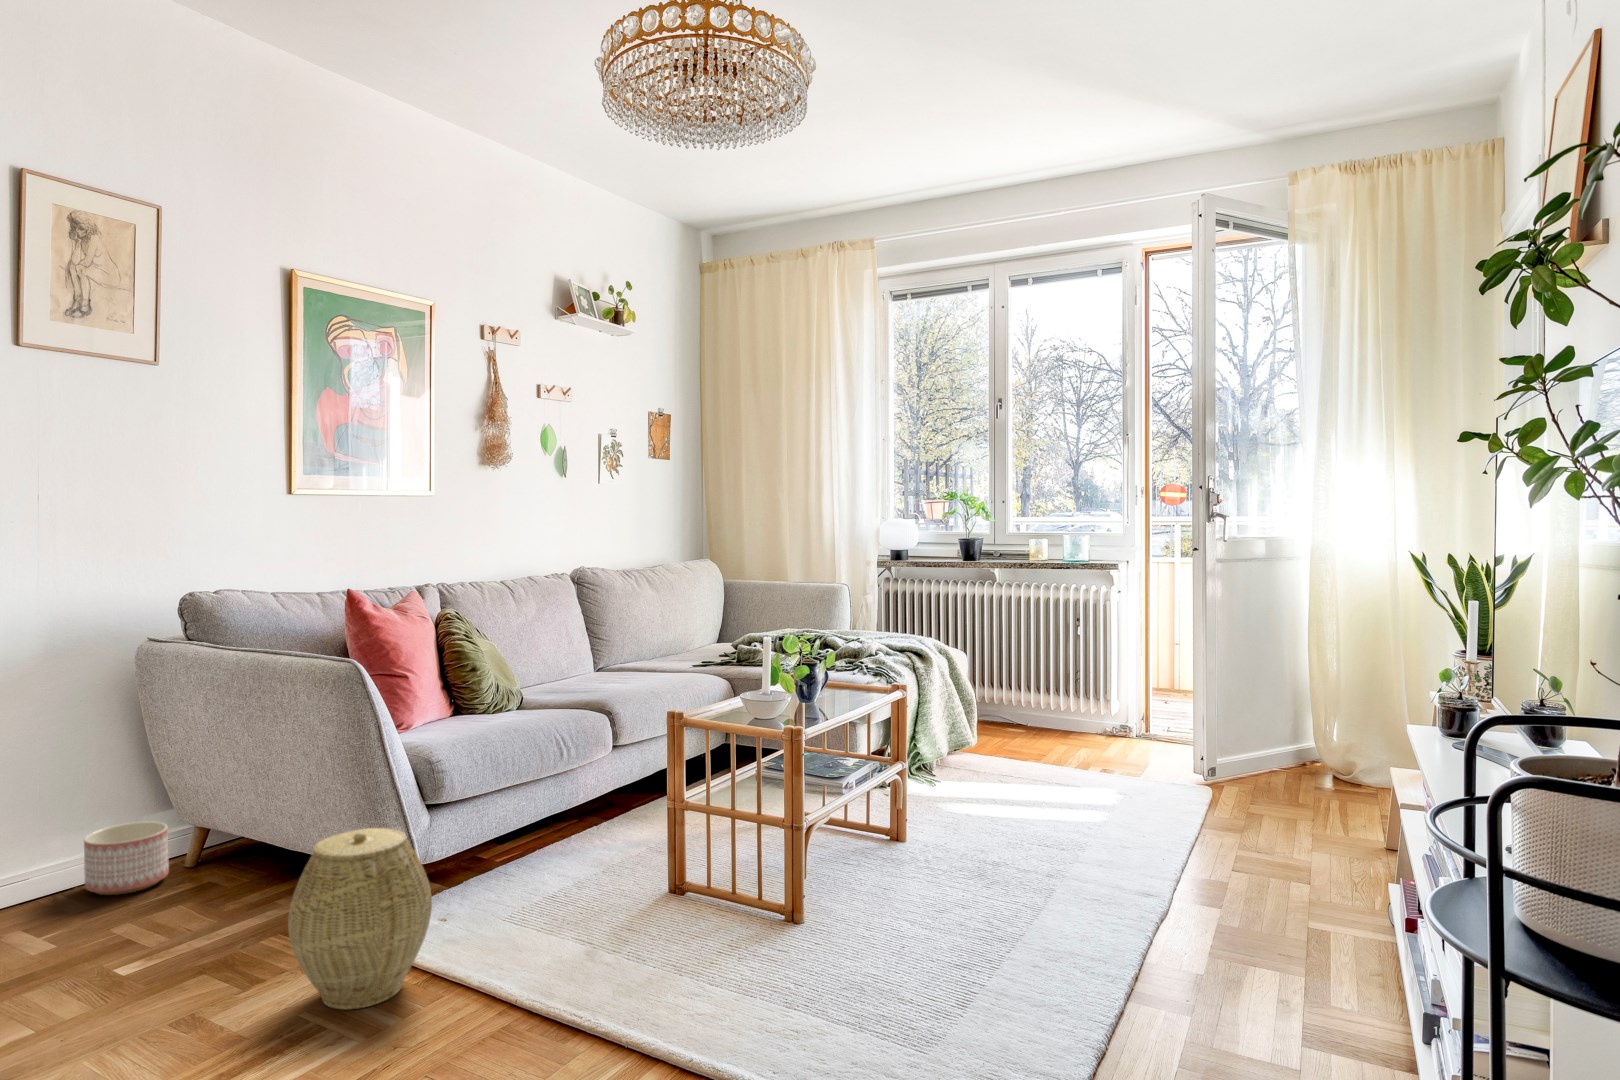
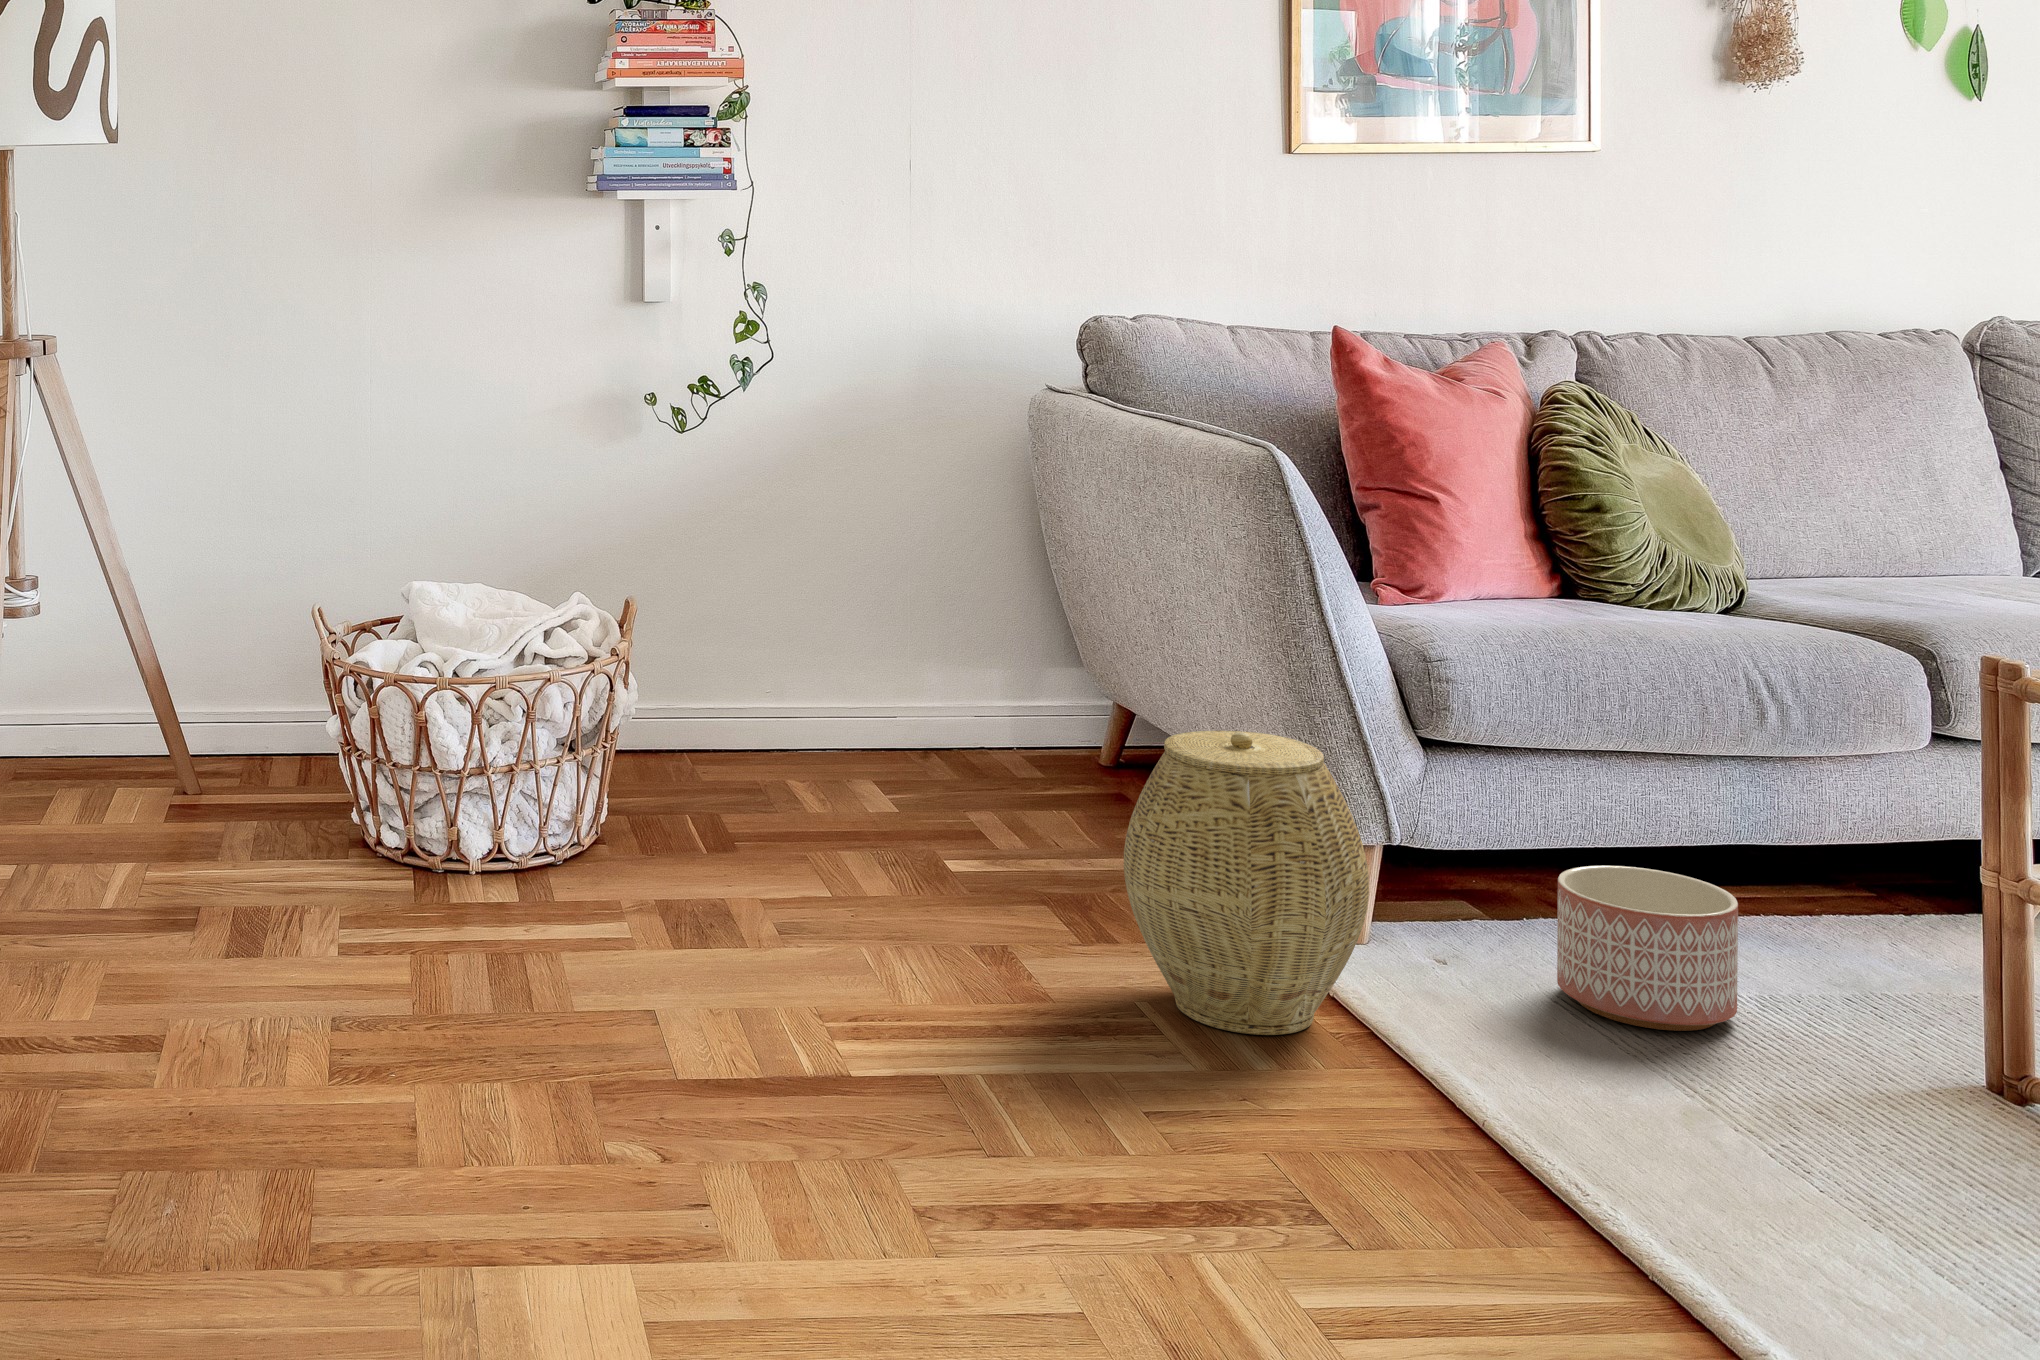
planter: present [84,822,169,895] -> present [1557,866,1738,1031]

